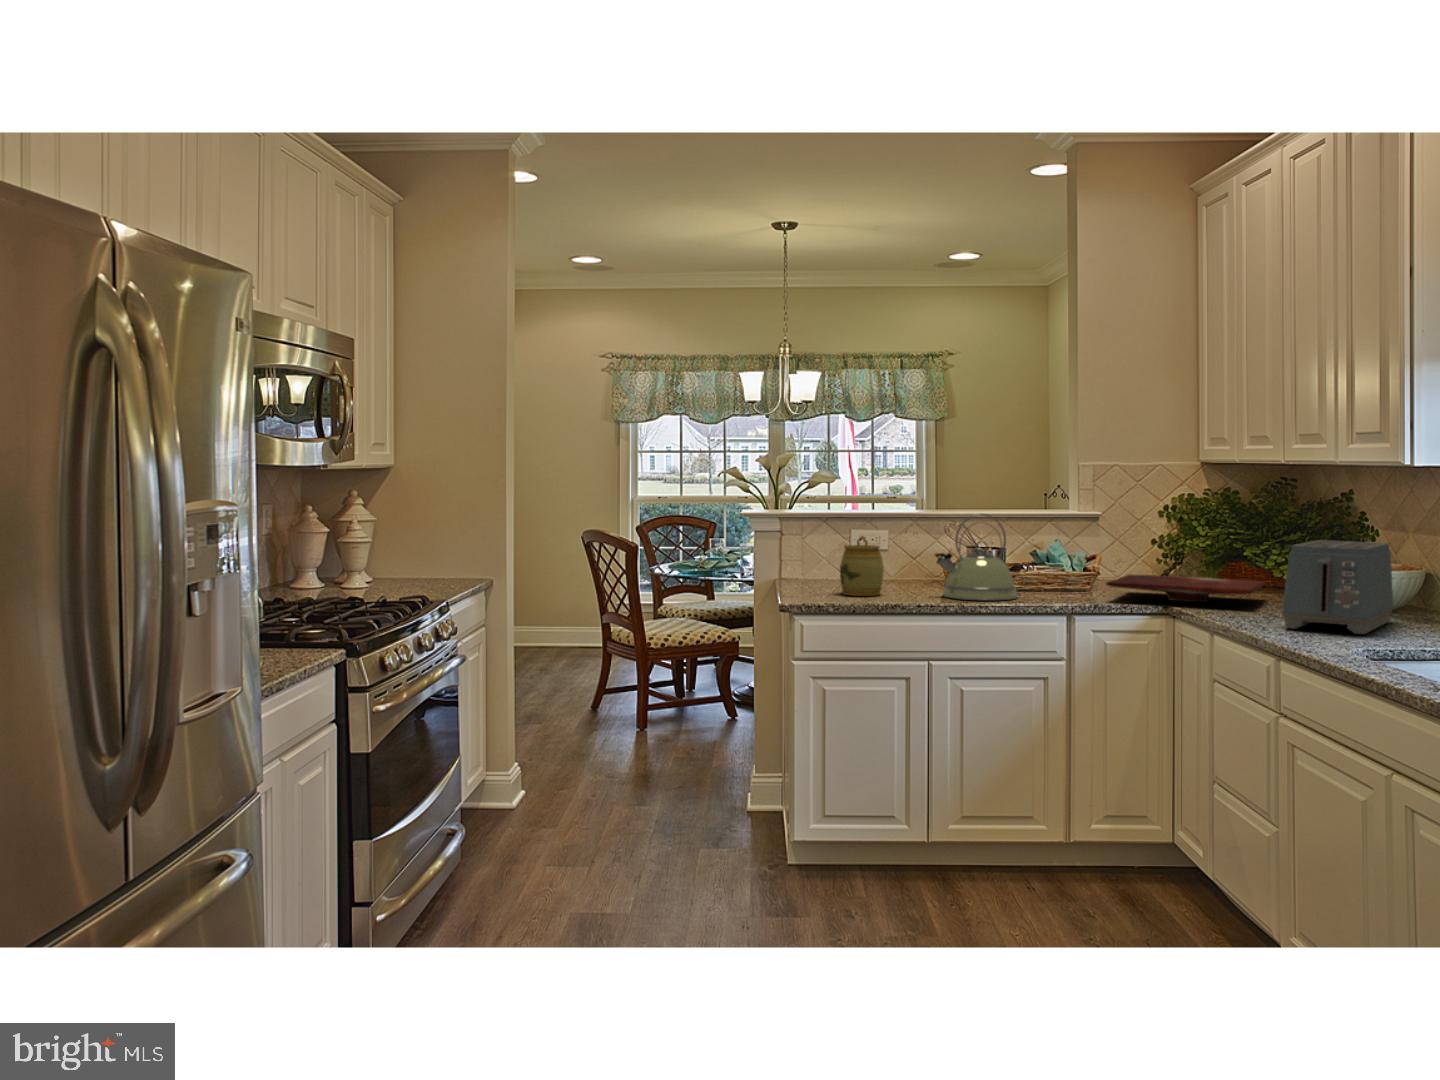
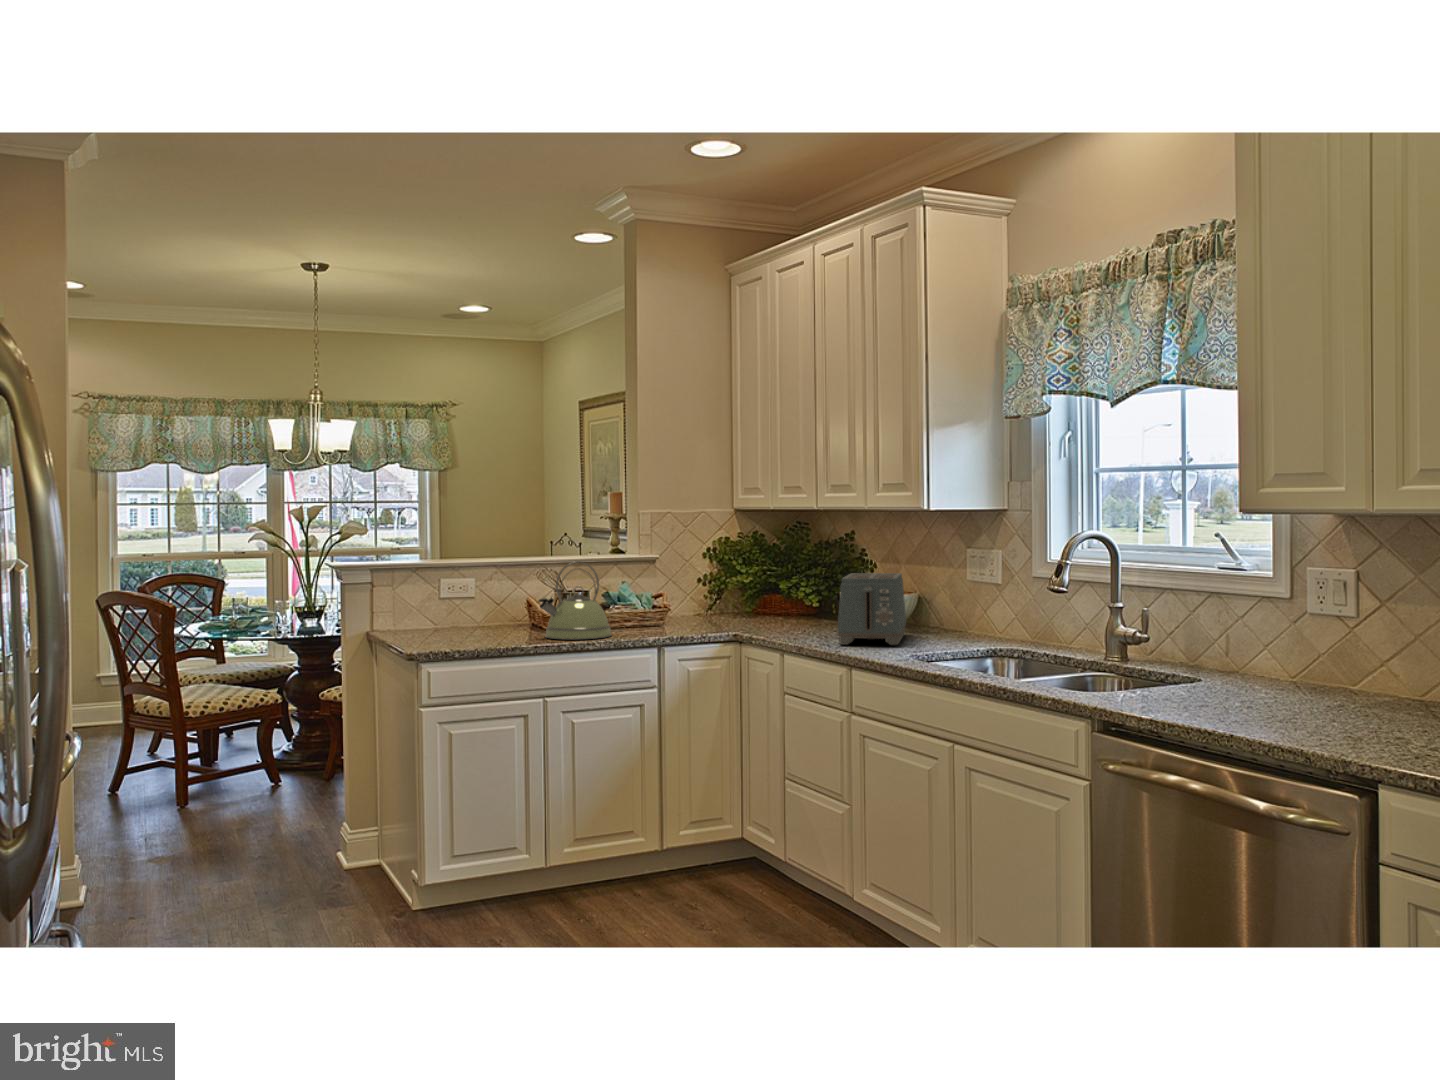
jar: present [840,536,884,596] -> none [449,586,491,643]
cutting board: present [1106,574,1266,602] -> none [687,608,805,629]

